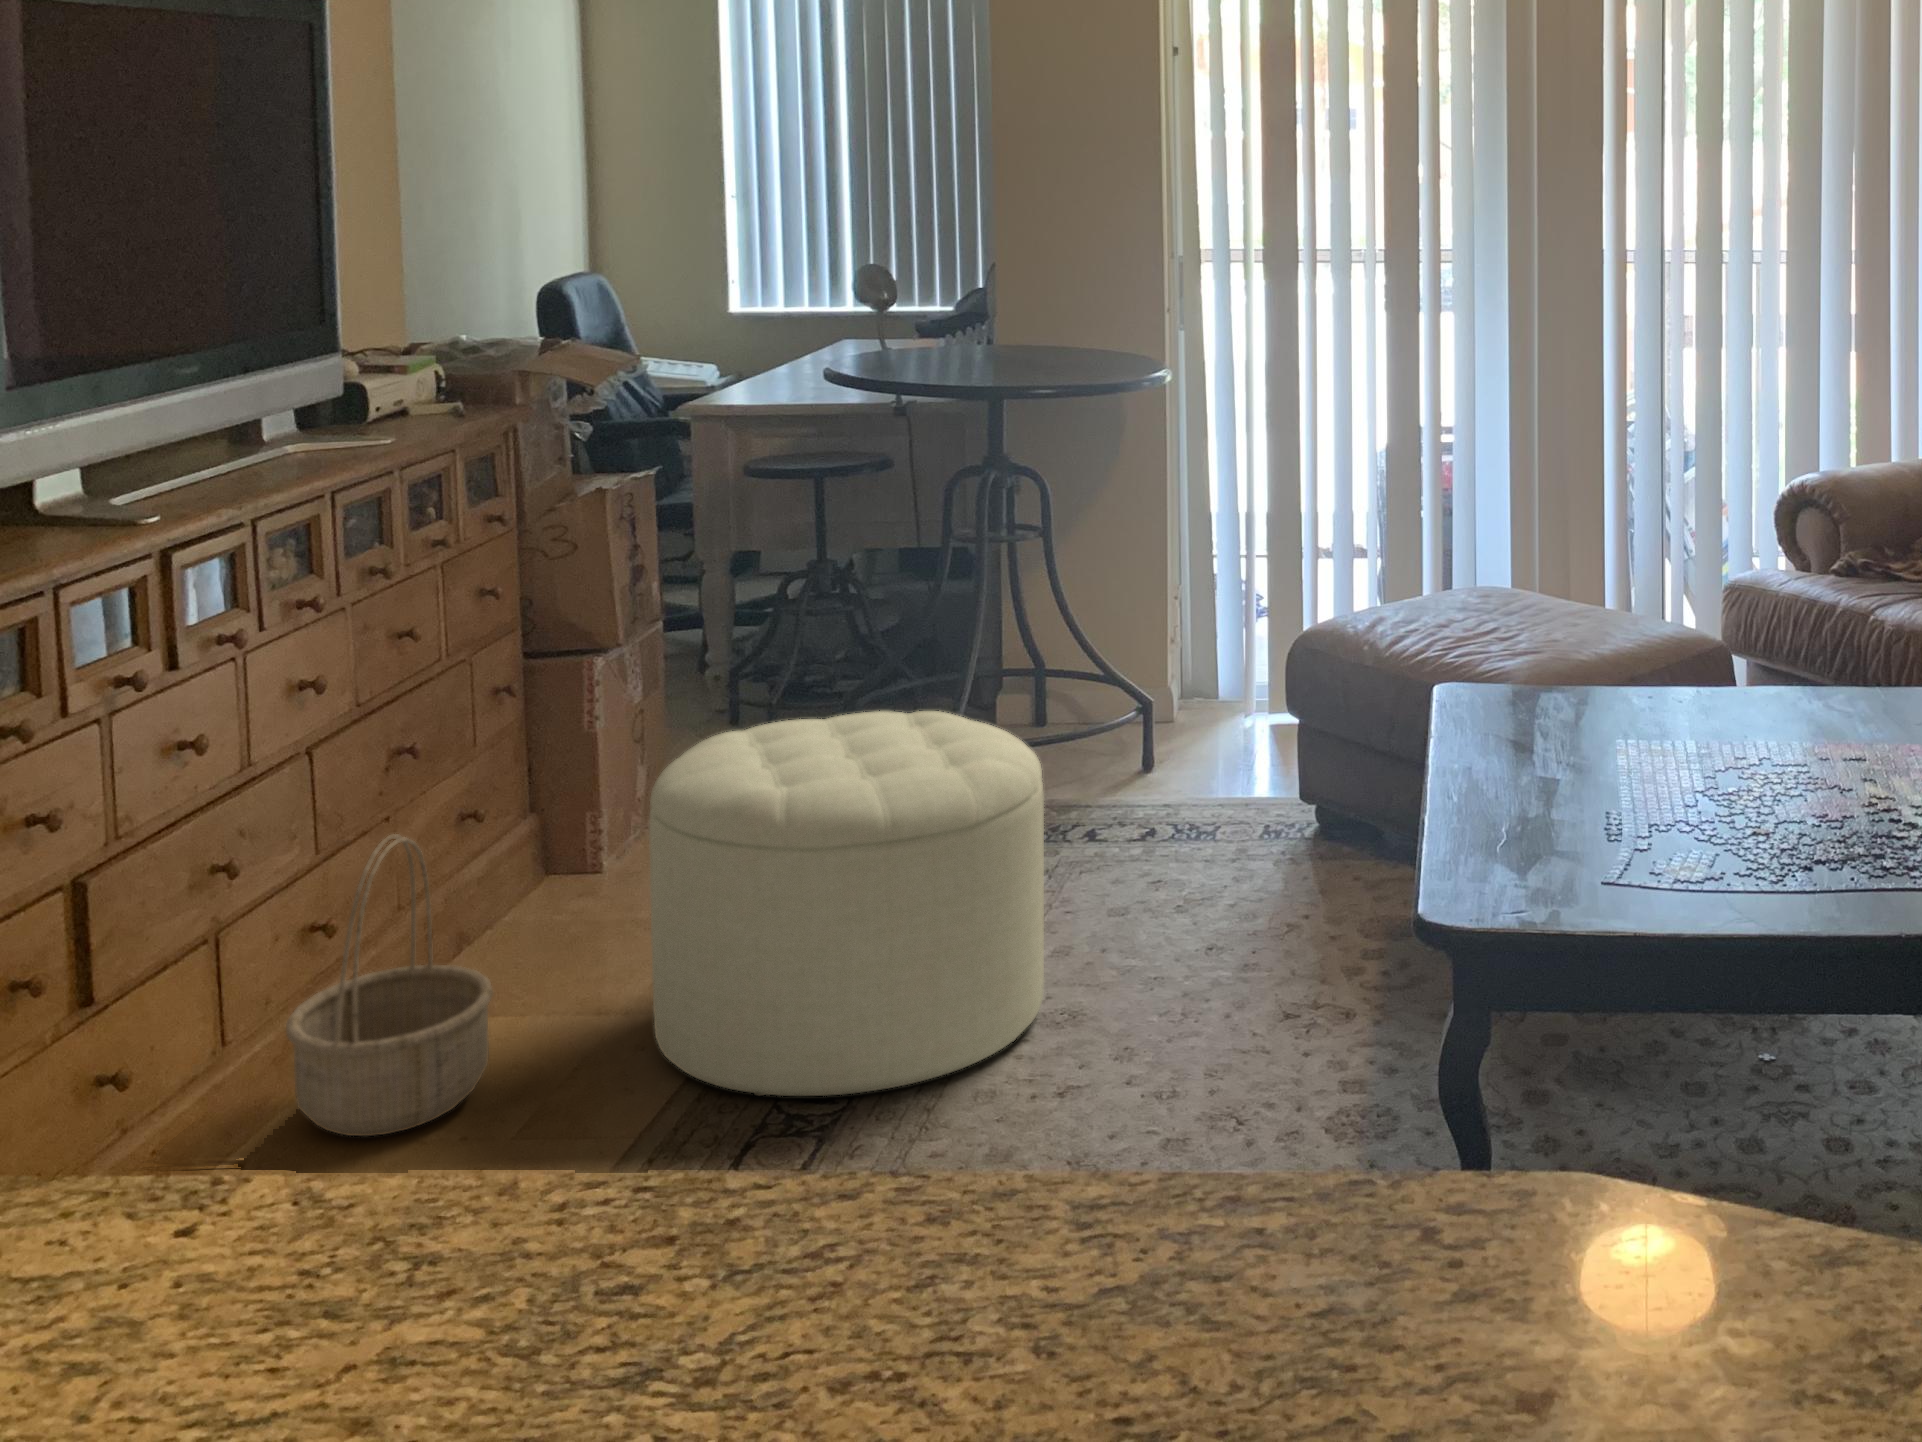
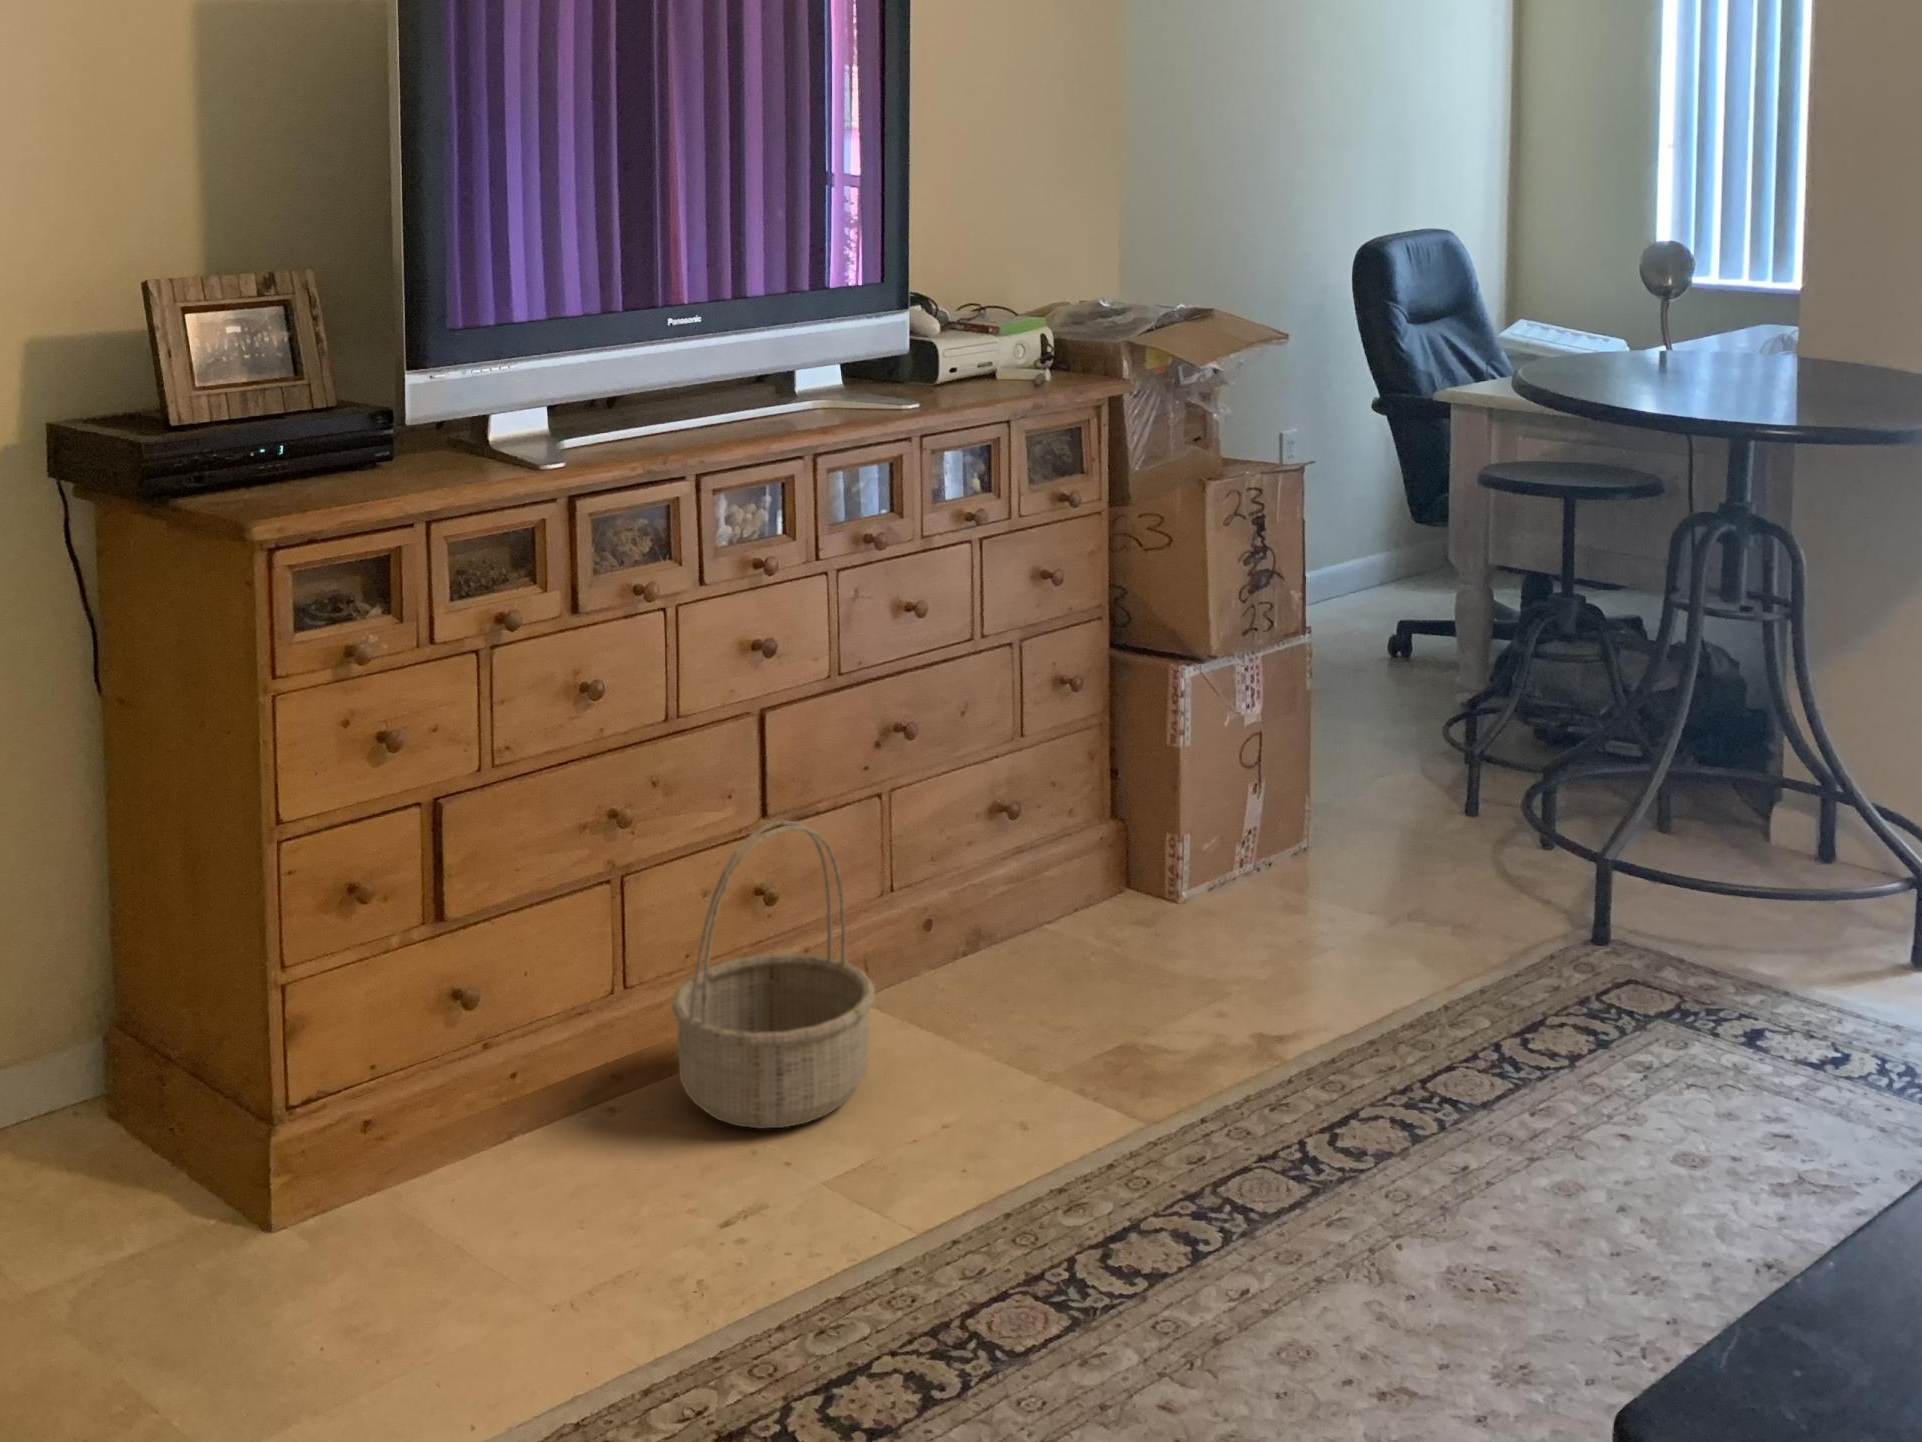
ottoman: present [649,711,1044,1096] -> none [1014,793,1498,1303]

